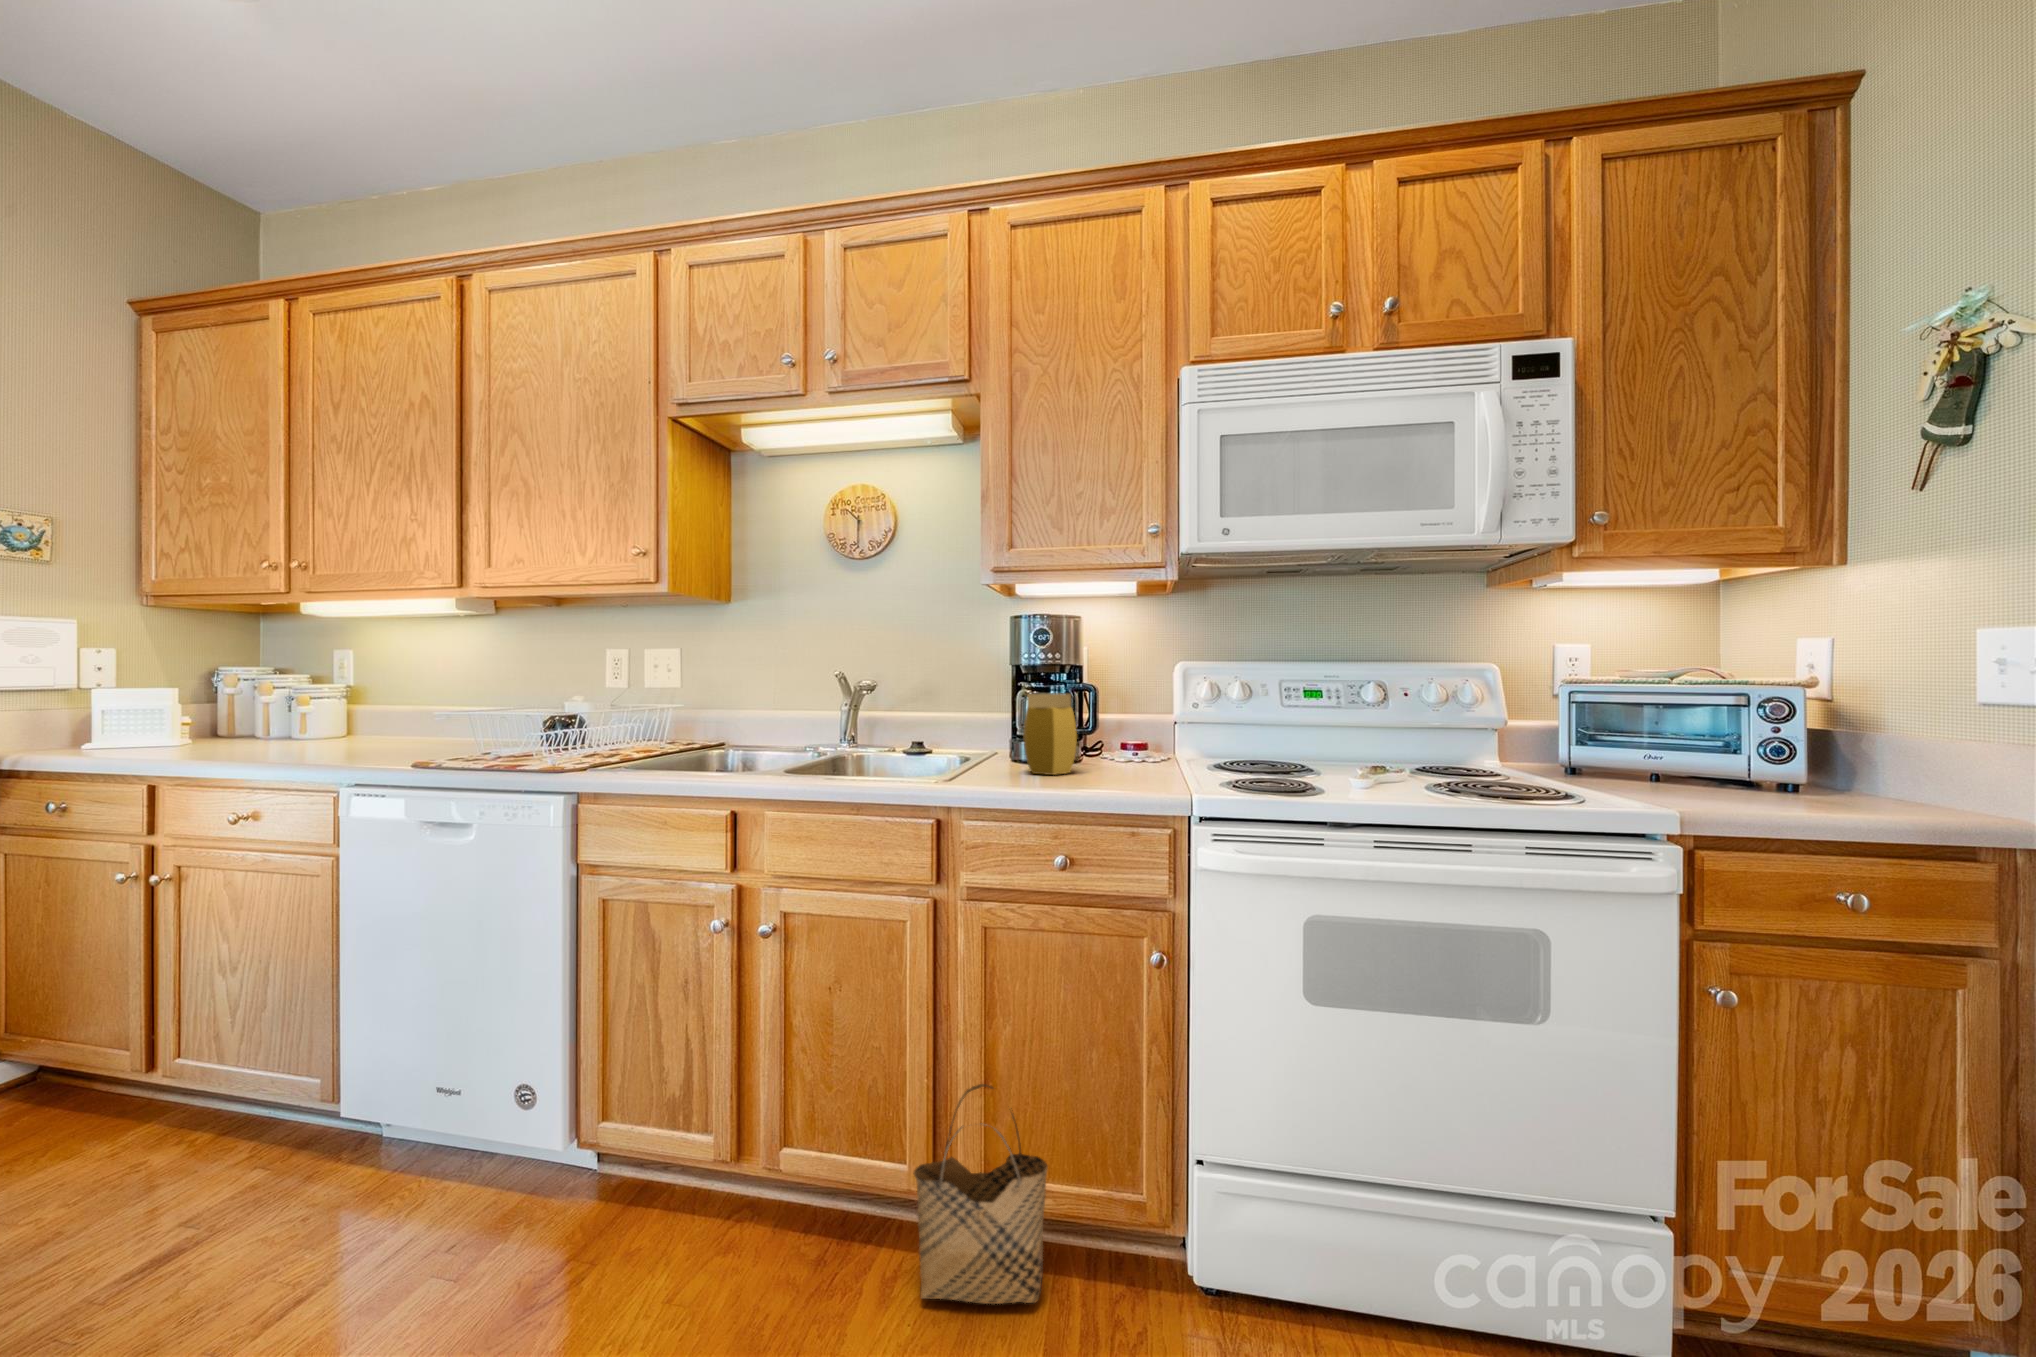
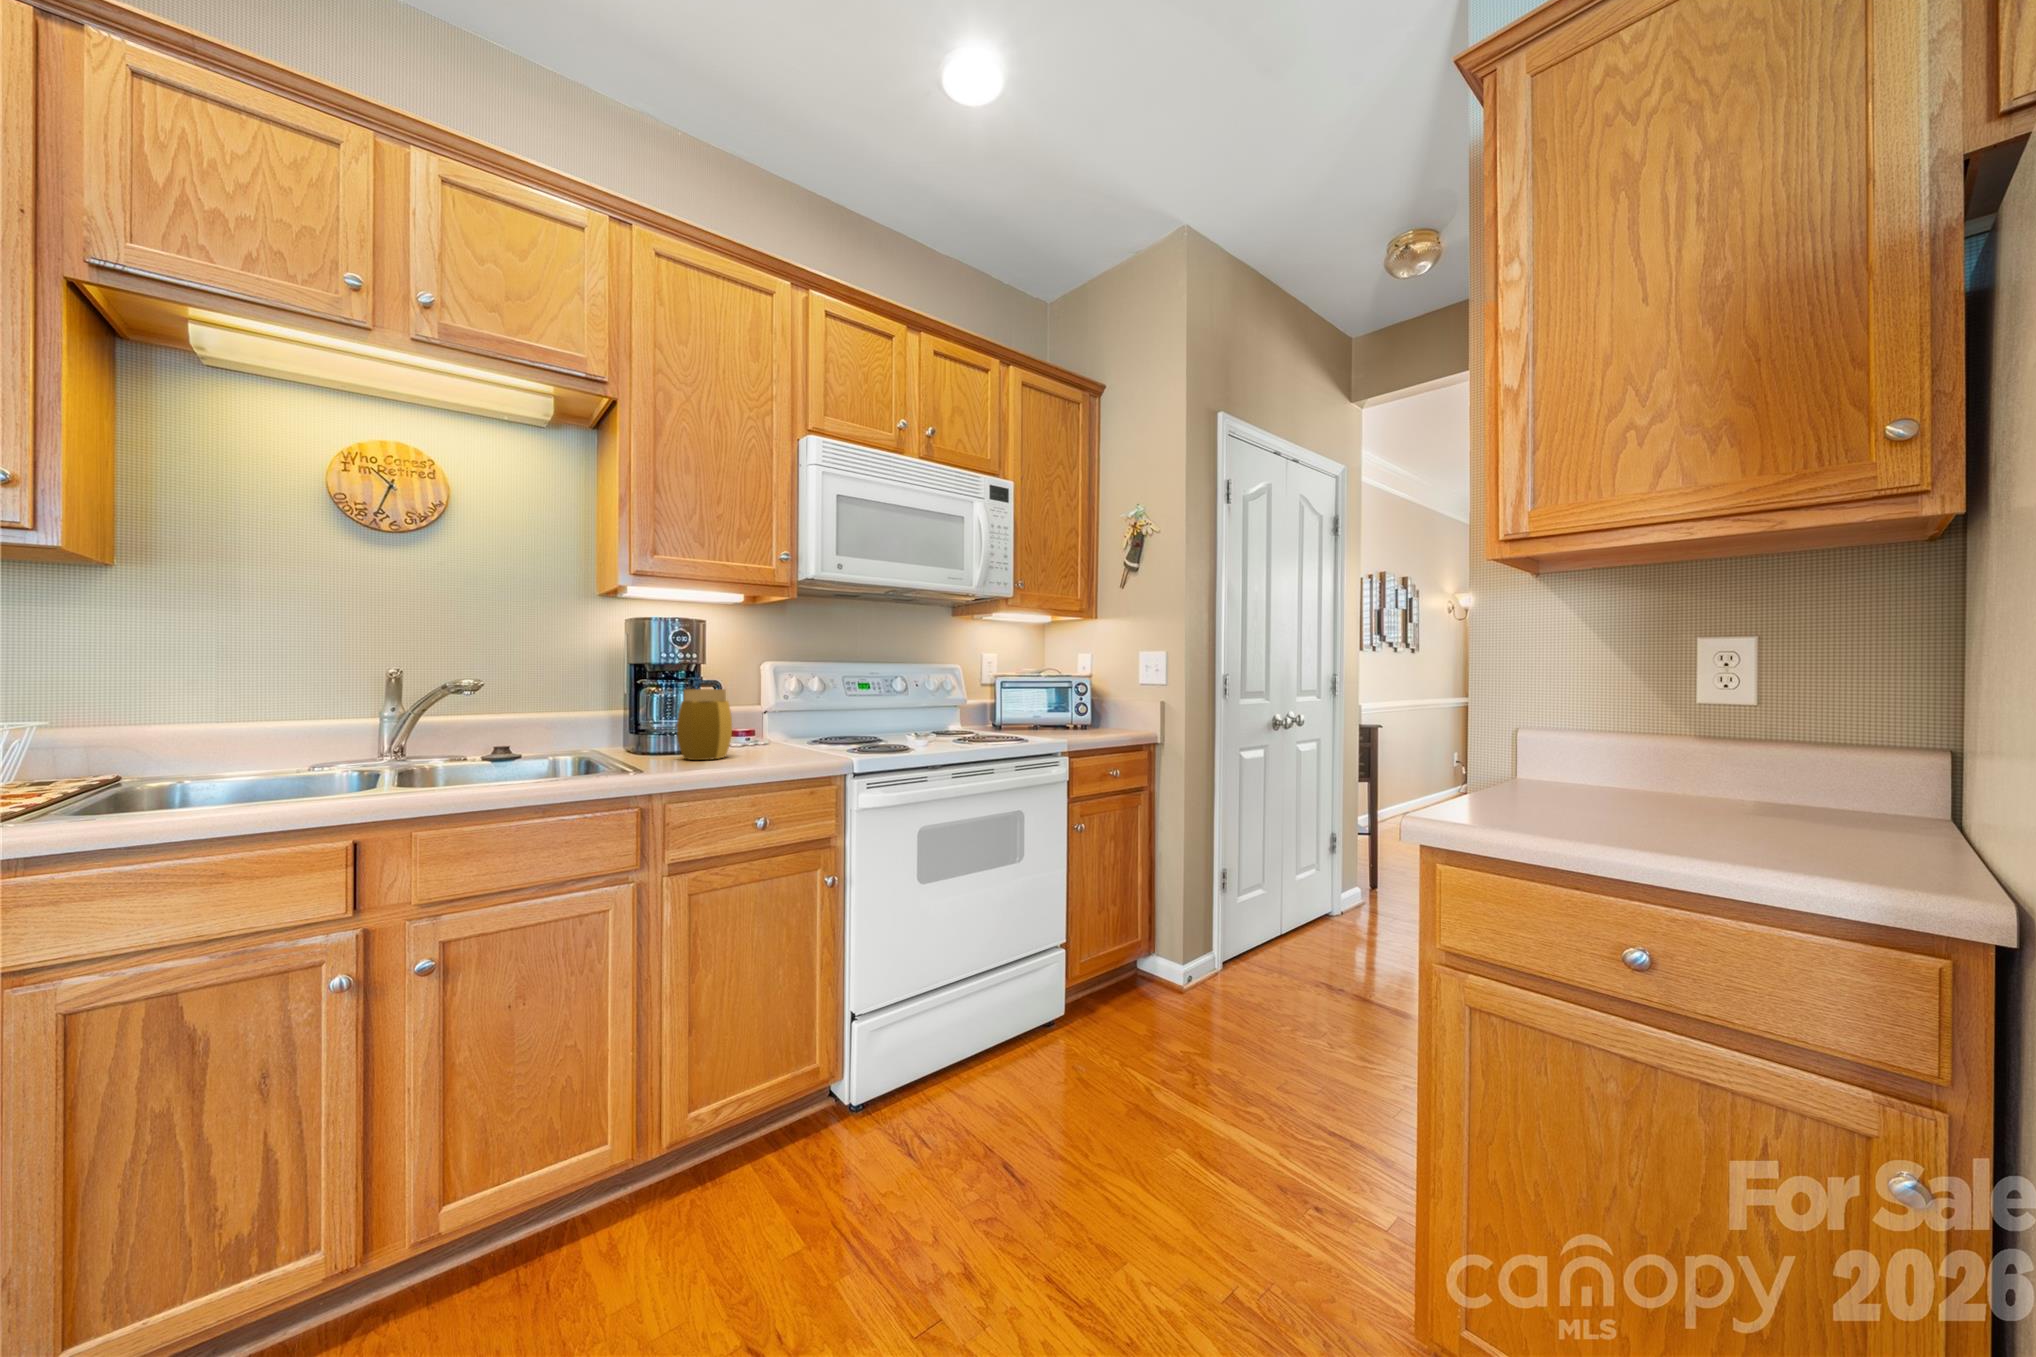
woven basket: present [913,1084,1048,1304] -> none [640,1033,759,1235]

